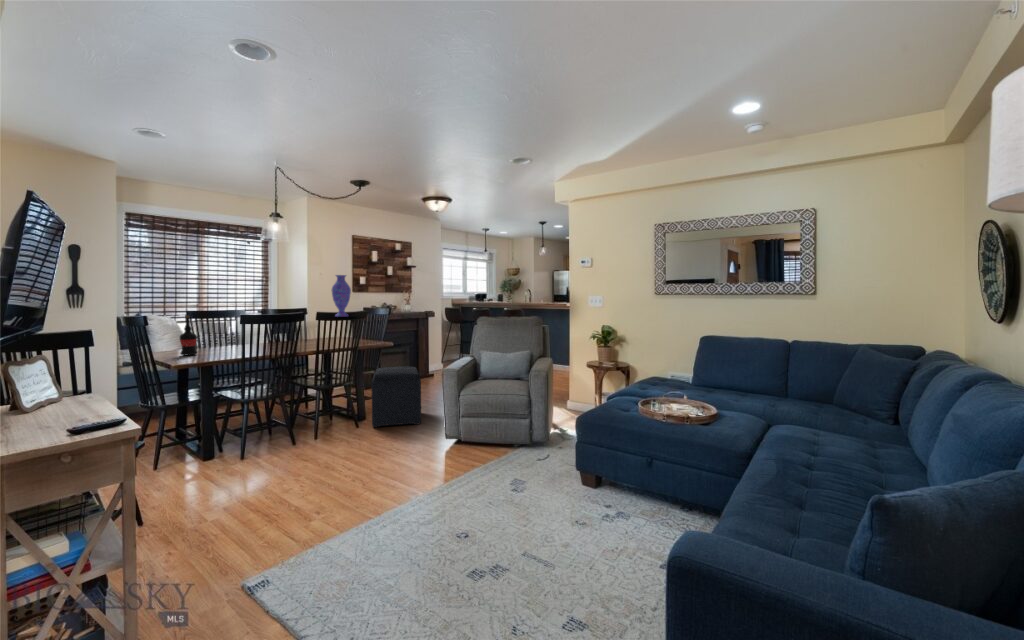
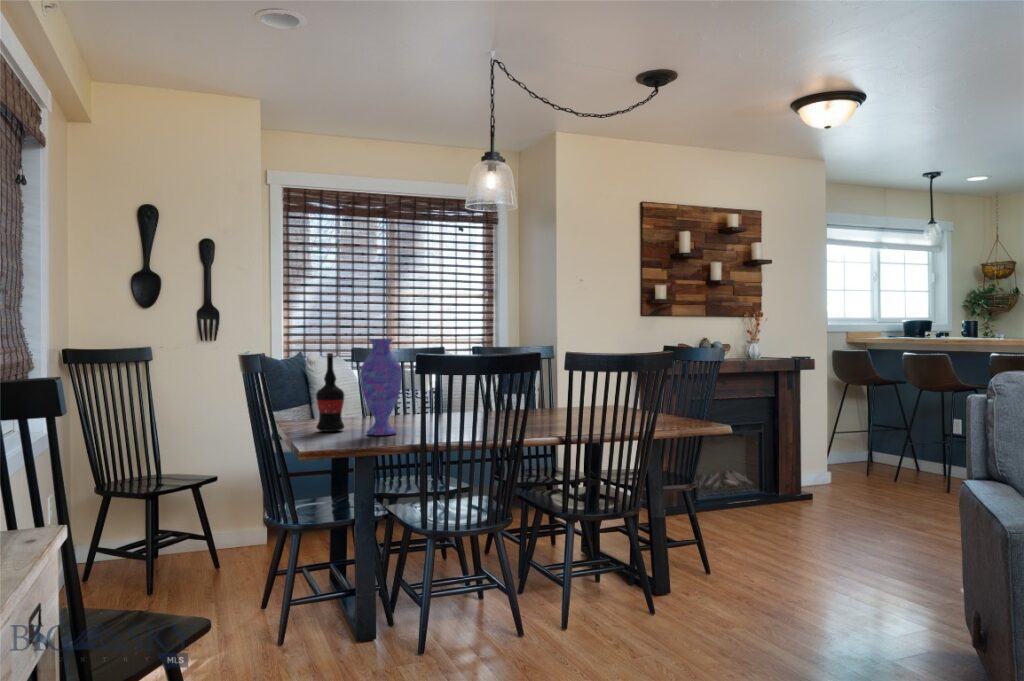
vase: present [332,275,351,317] -> present [360,339,402,435]
ottoman: present [371,367,421,428] -> none [683,483,809,644]

